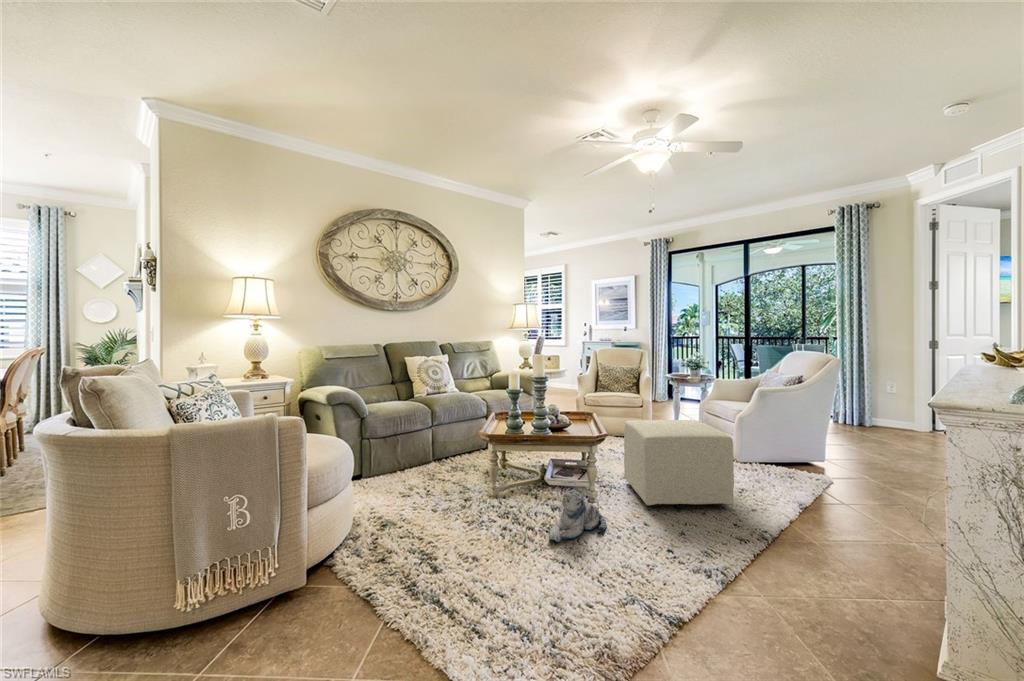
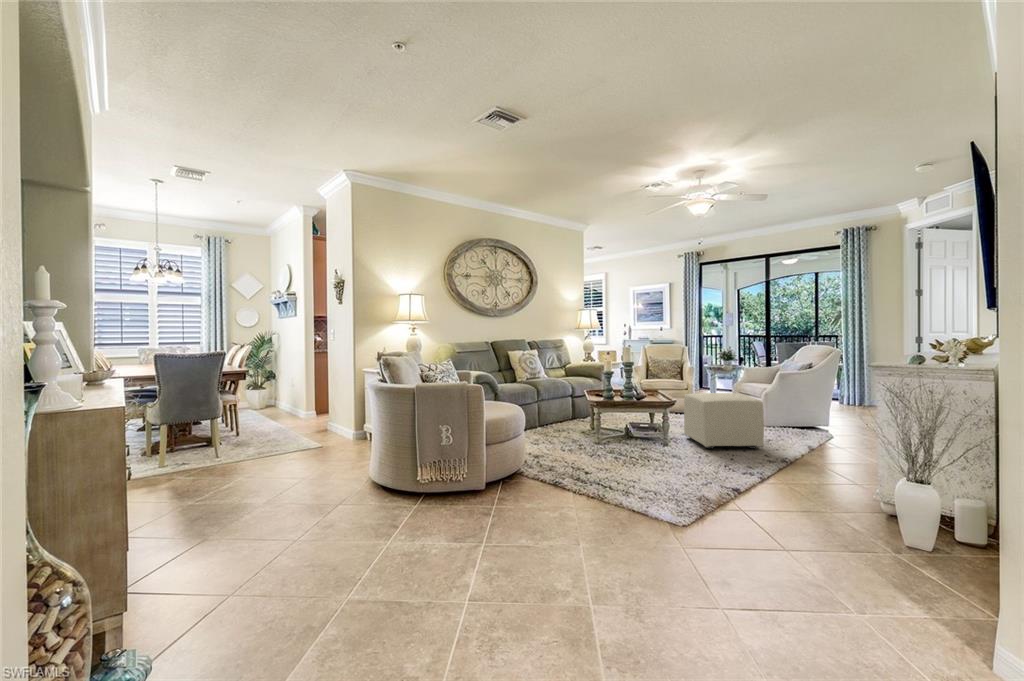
plush toy: present [549,488,607,542] -> none [647,432,682,464]

